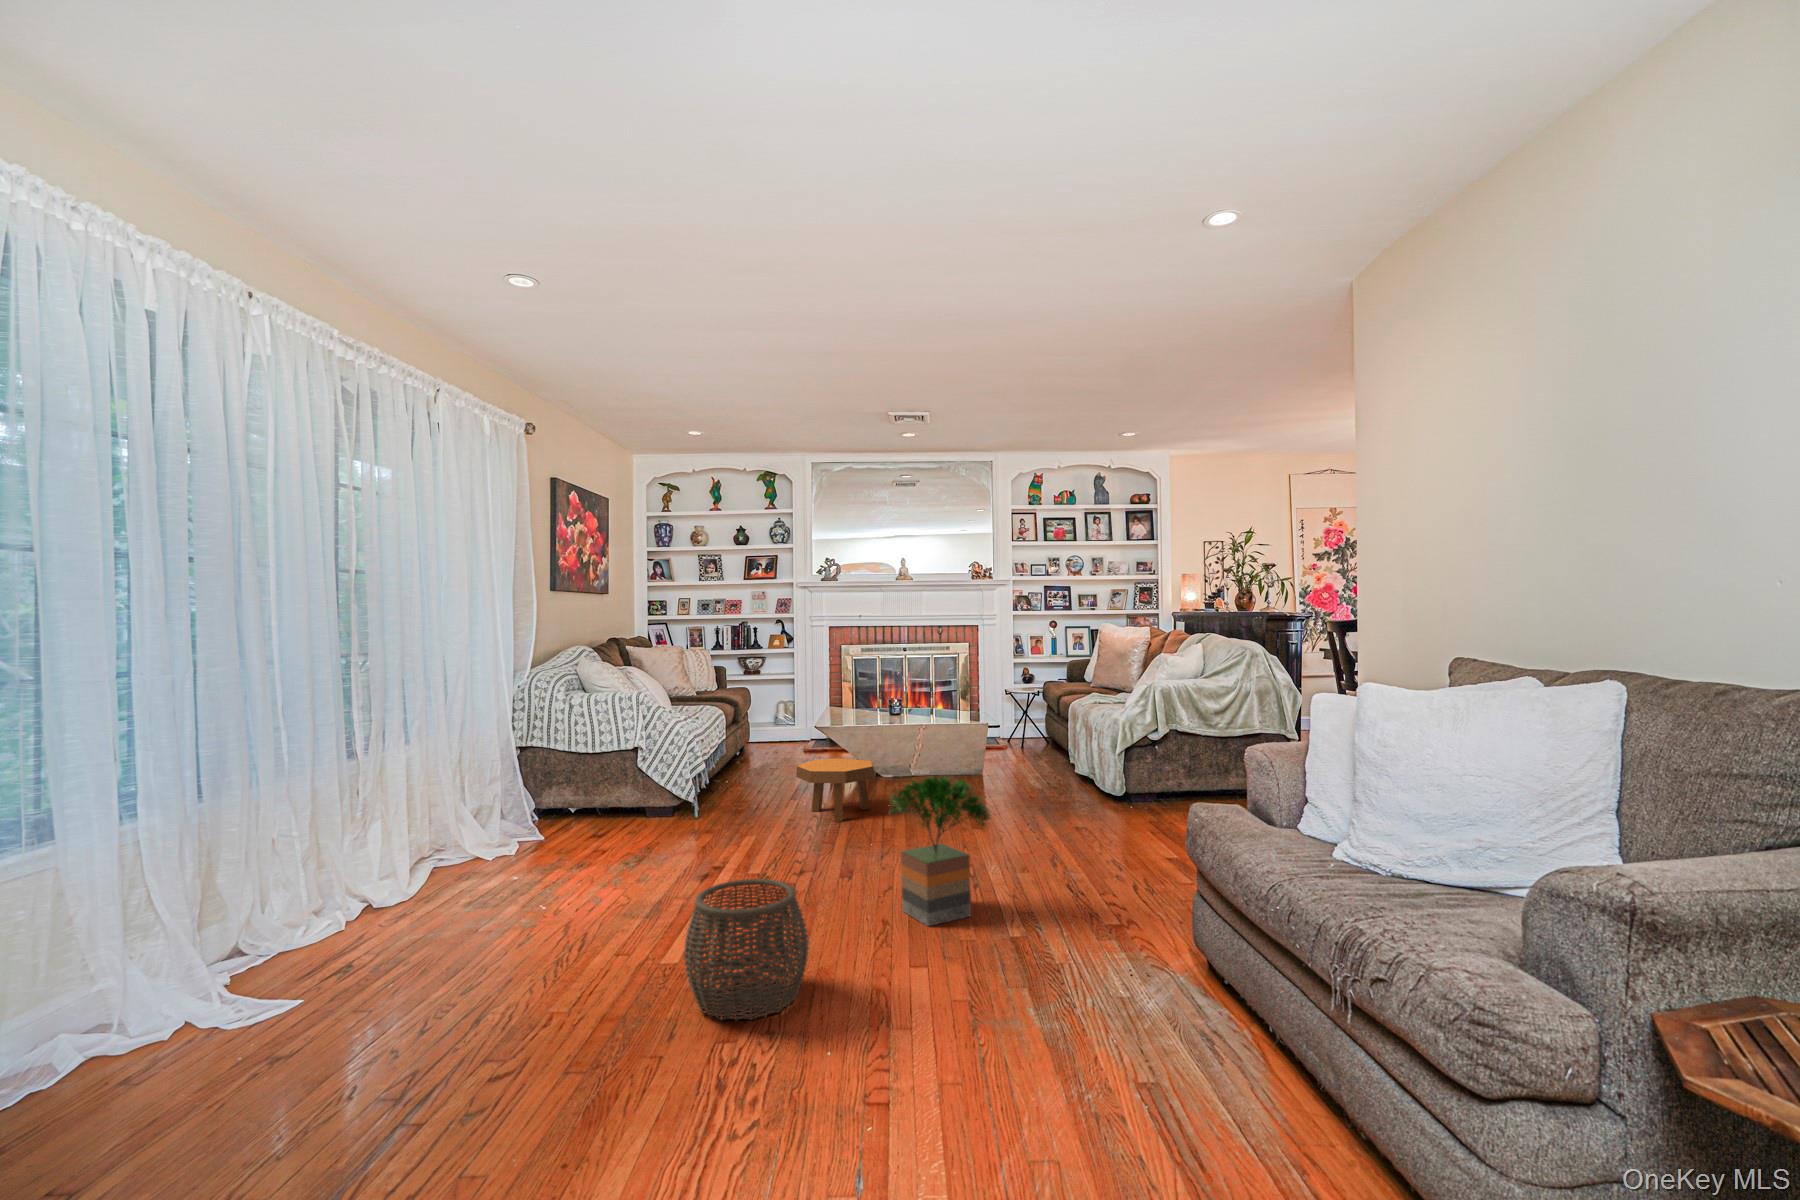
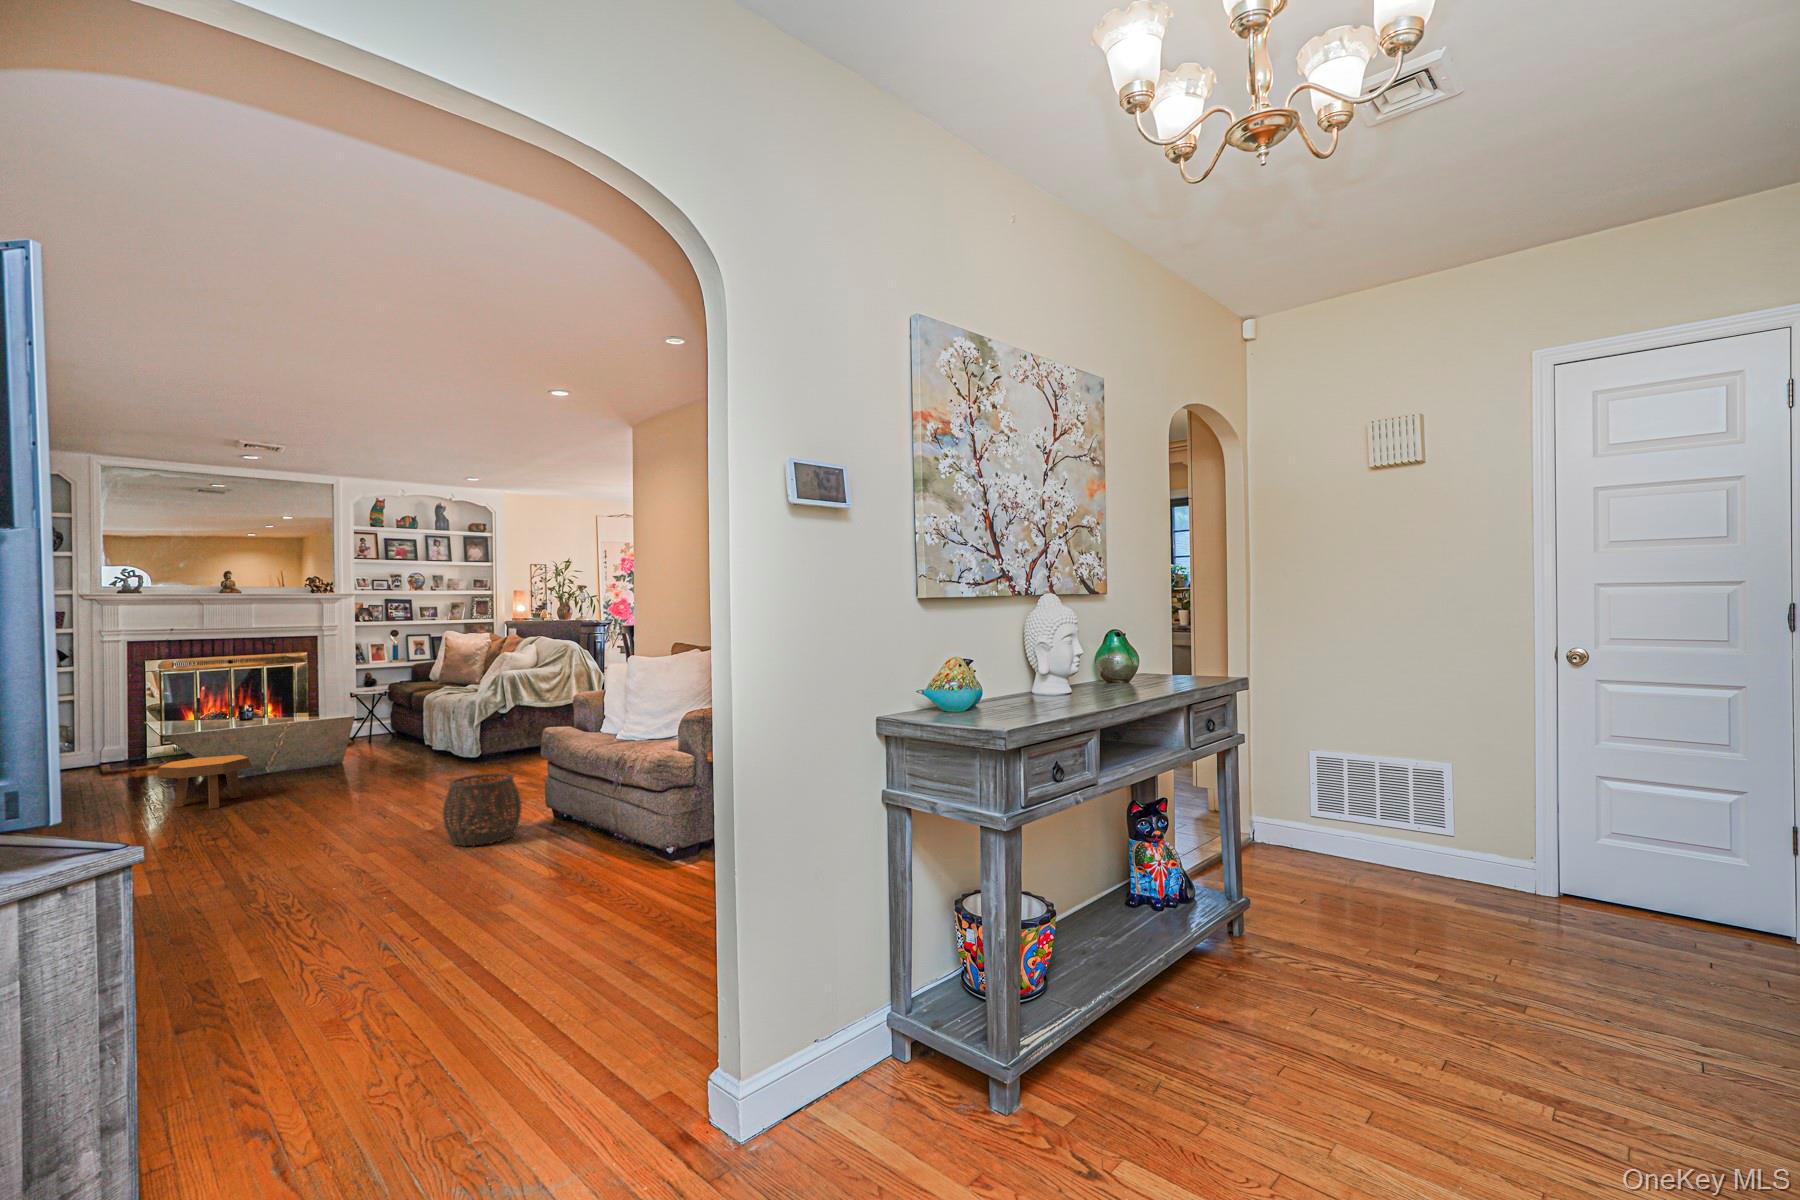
potted tree: present [891,776,991,926] -> none [317,736,406,837]
woven basket: present [684,879,809,1021] -> present [443,773,522,846]

